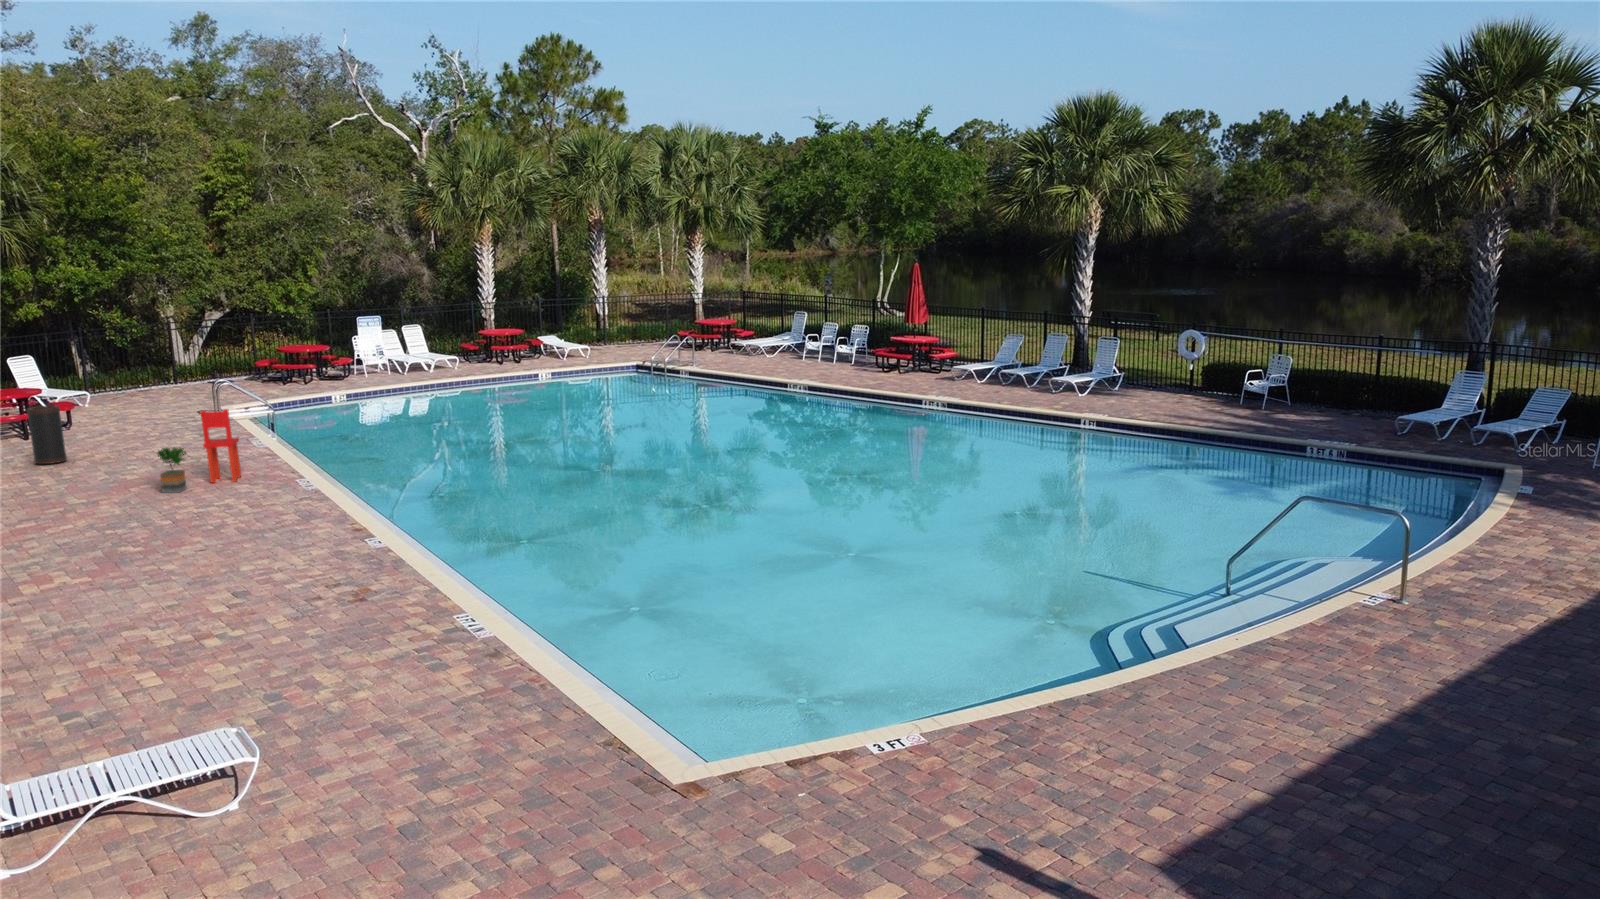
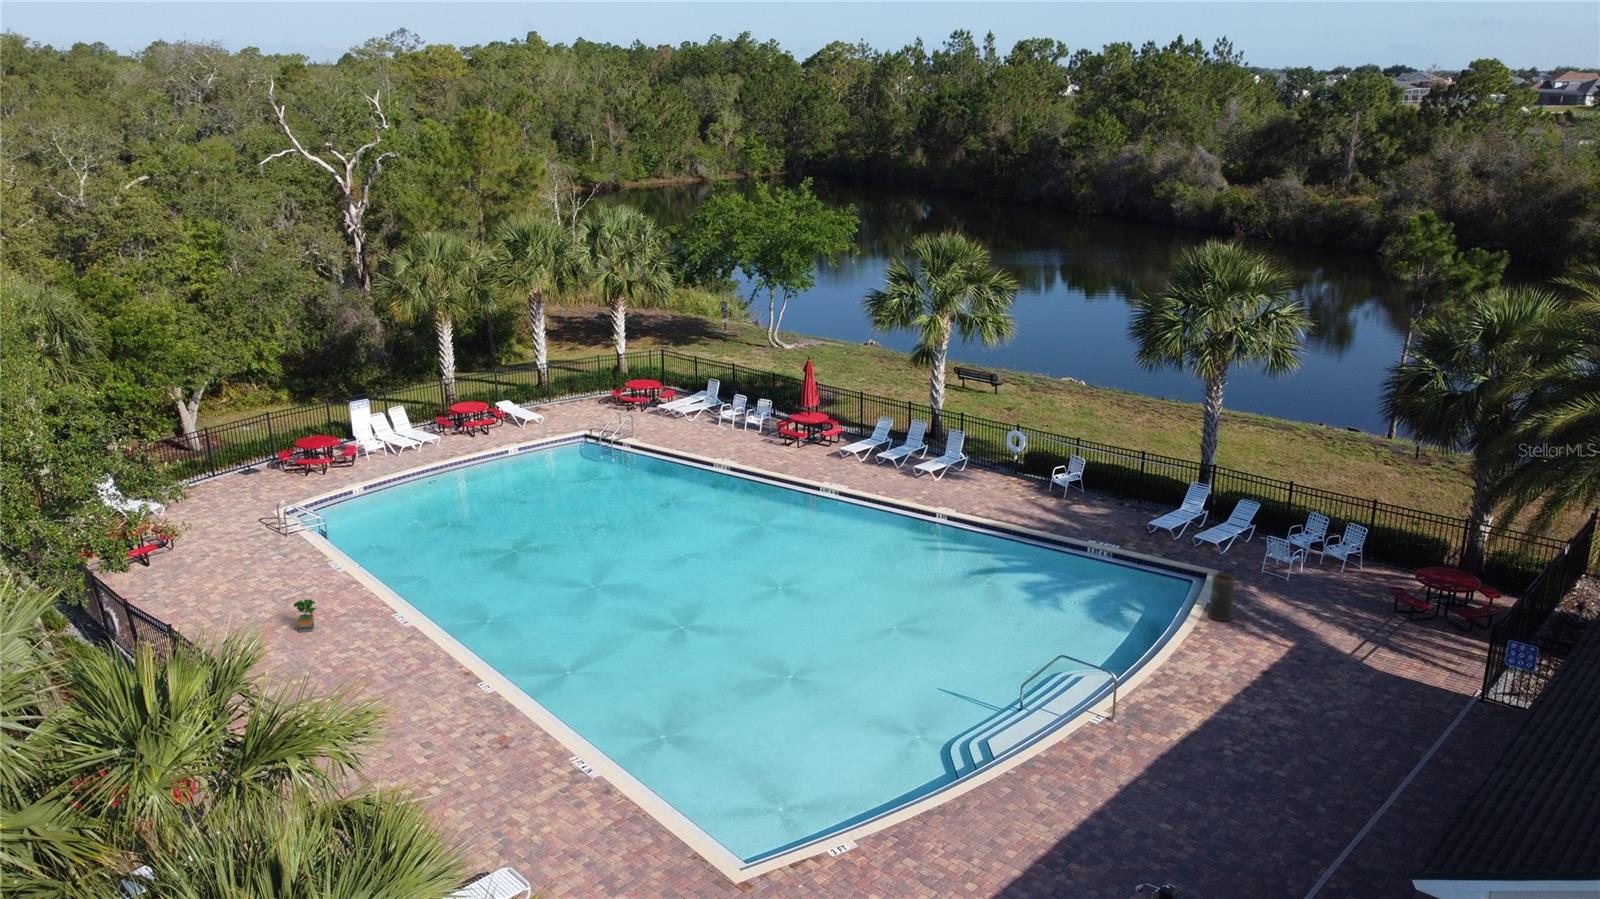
trash can: present [27,405,67,465] -> present [1208,573,1236,621]
chair: present [201,409,241,483] -> none [320,567,346,619]

